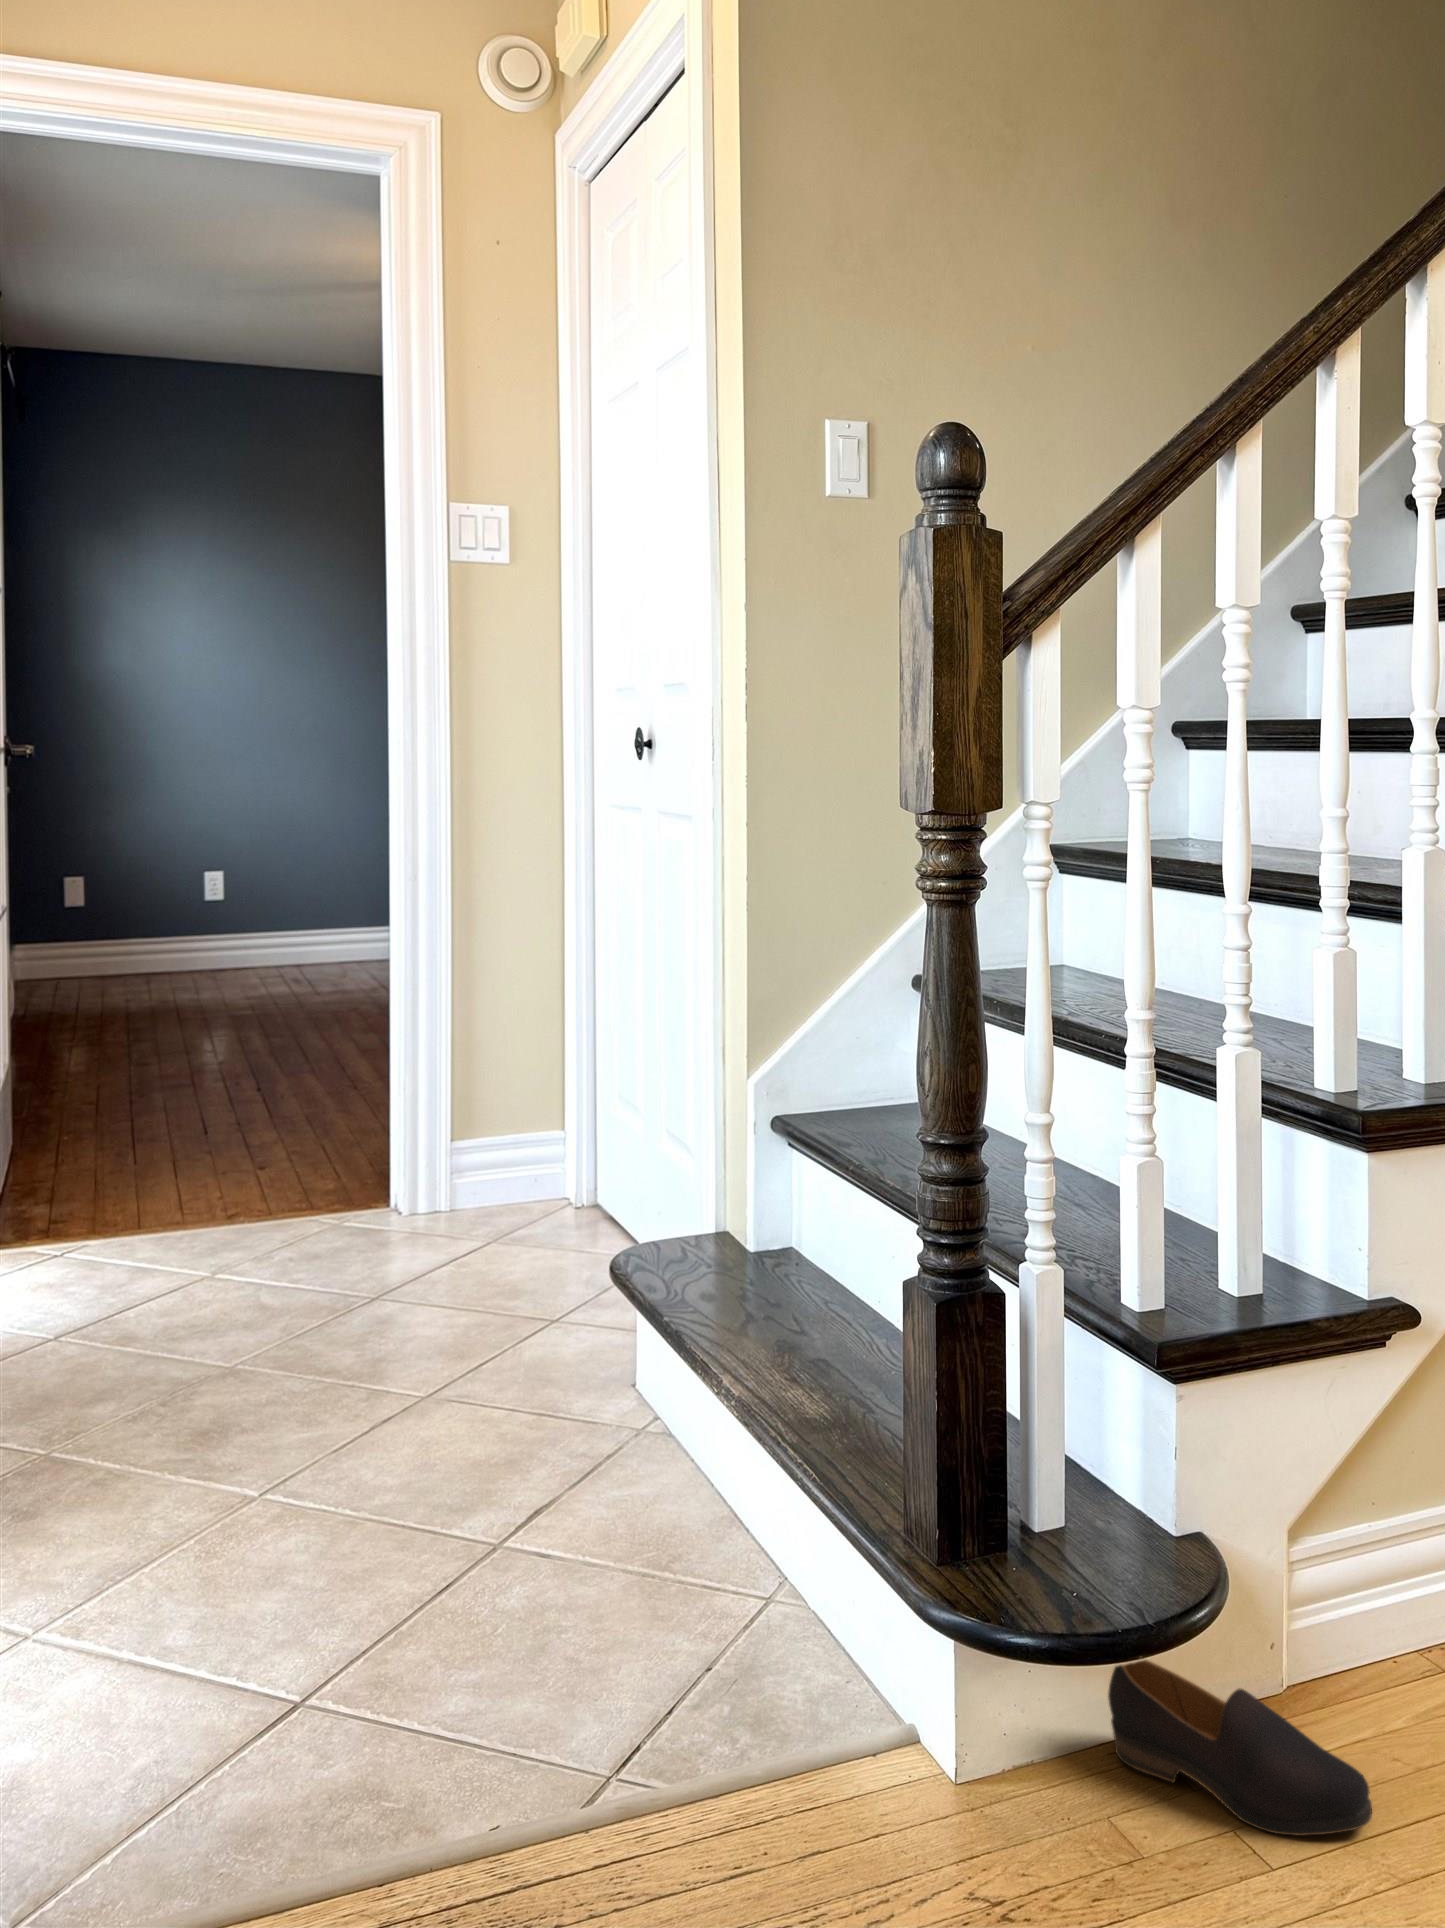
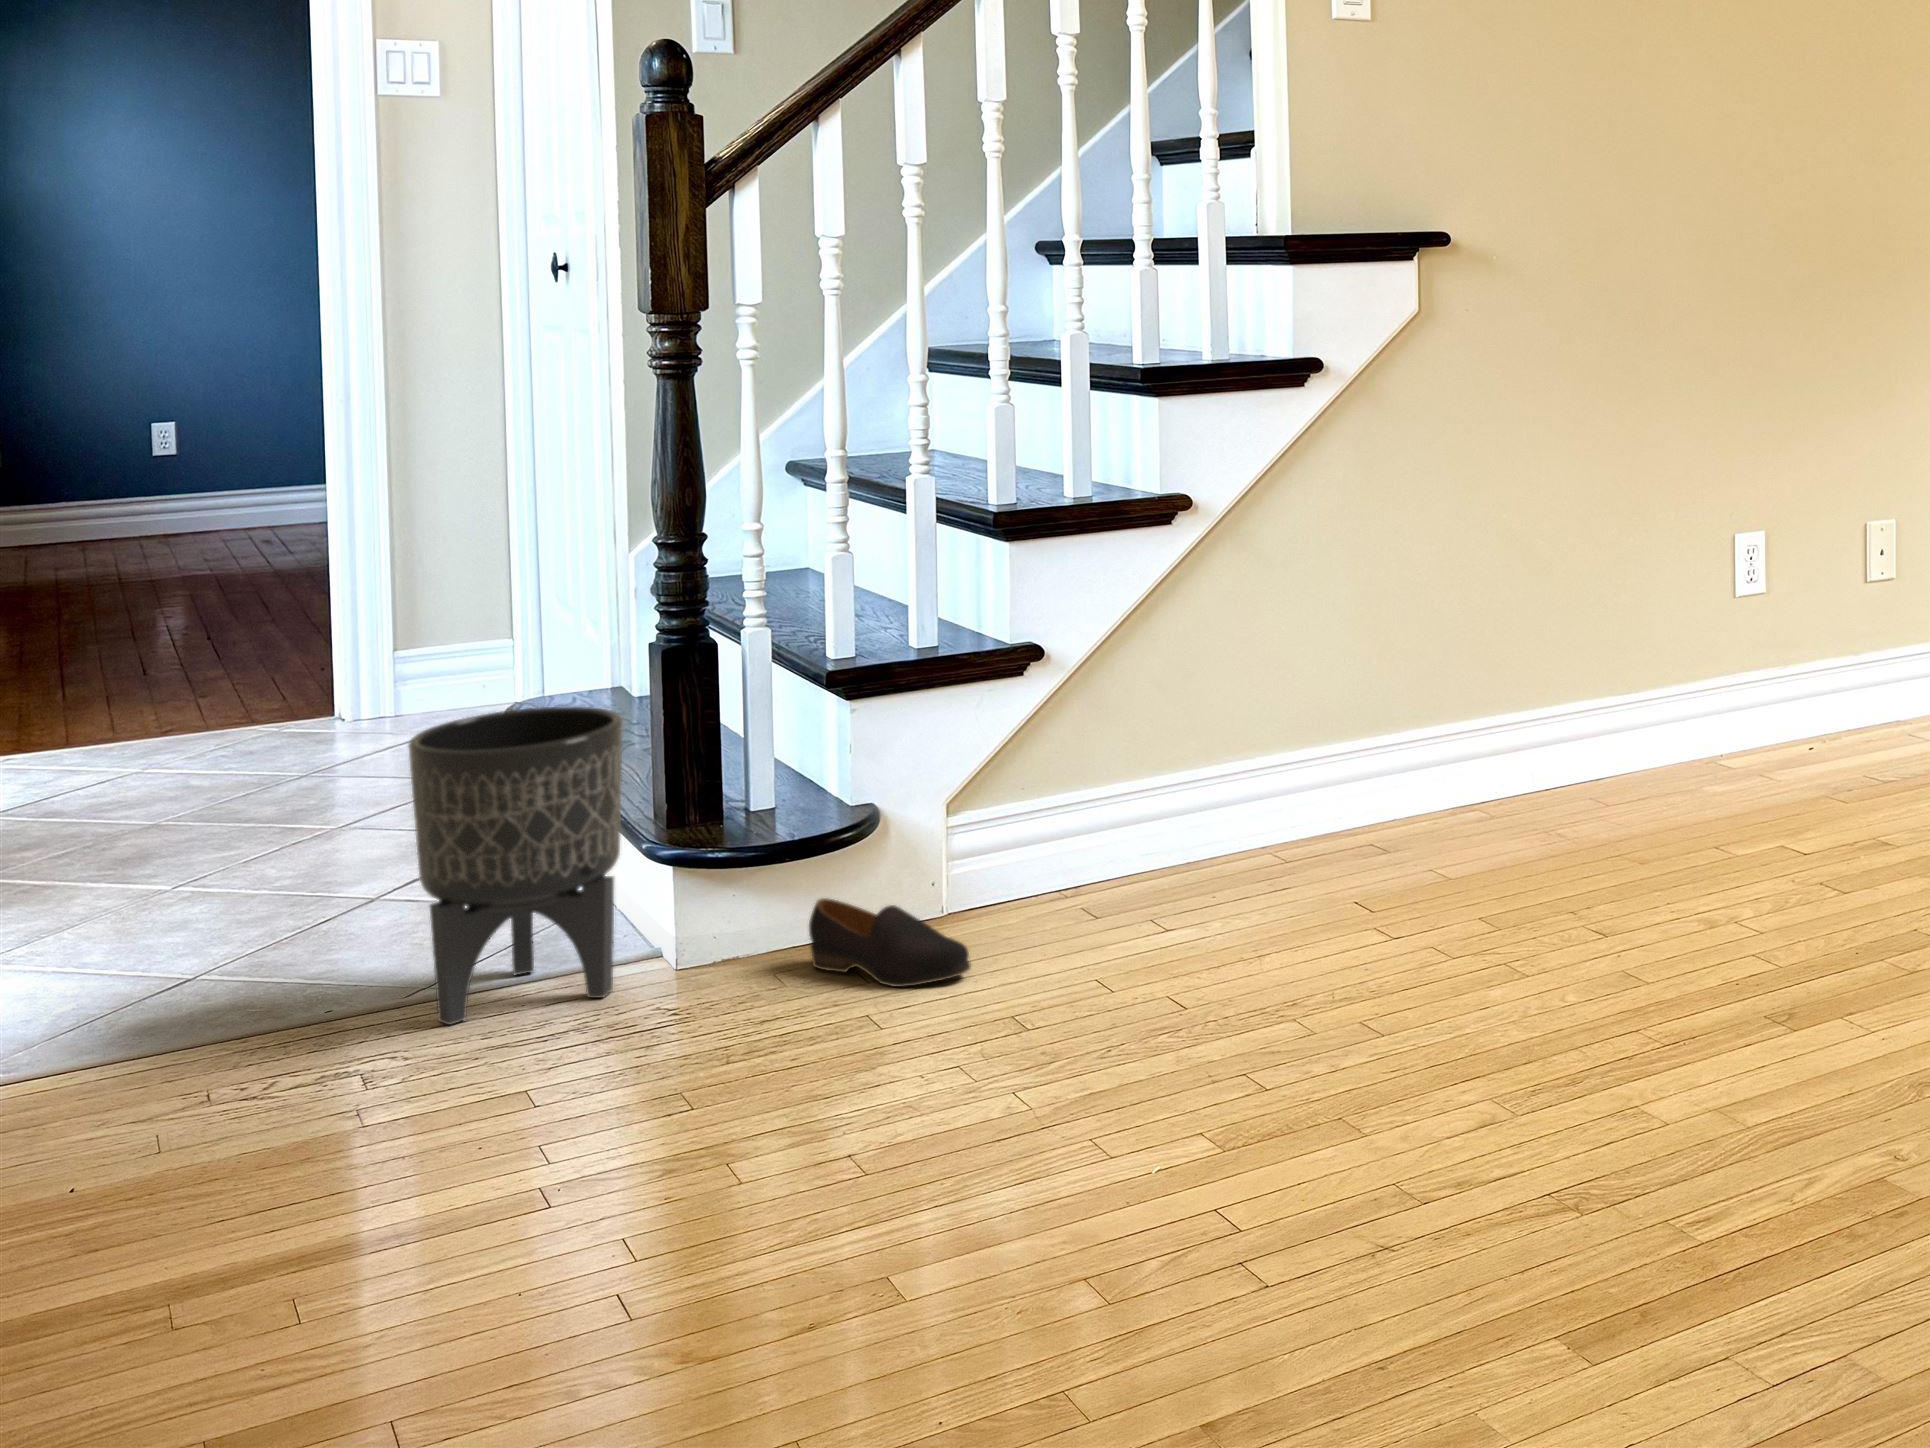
planter: none [602,1345,870,1823] -> present [409,706,623,1025]

